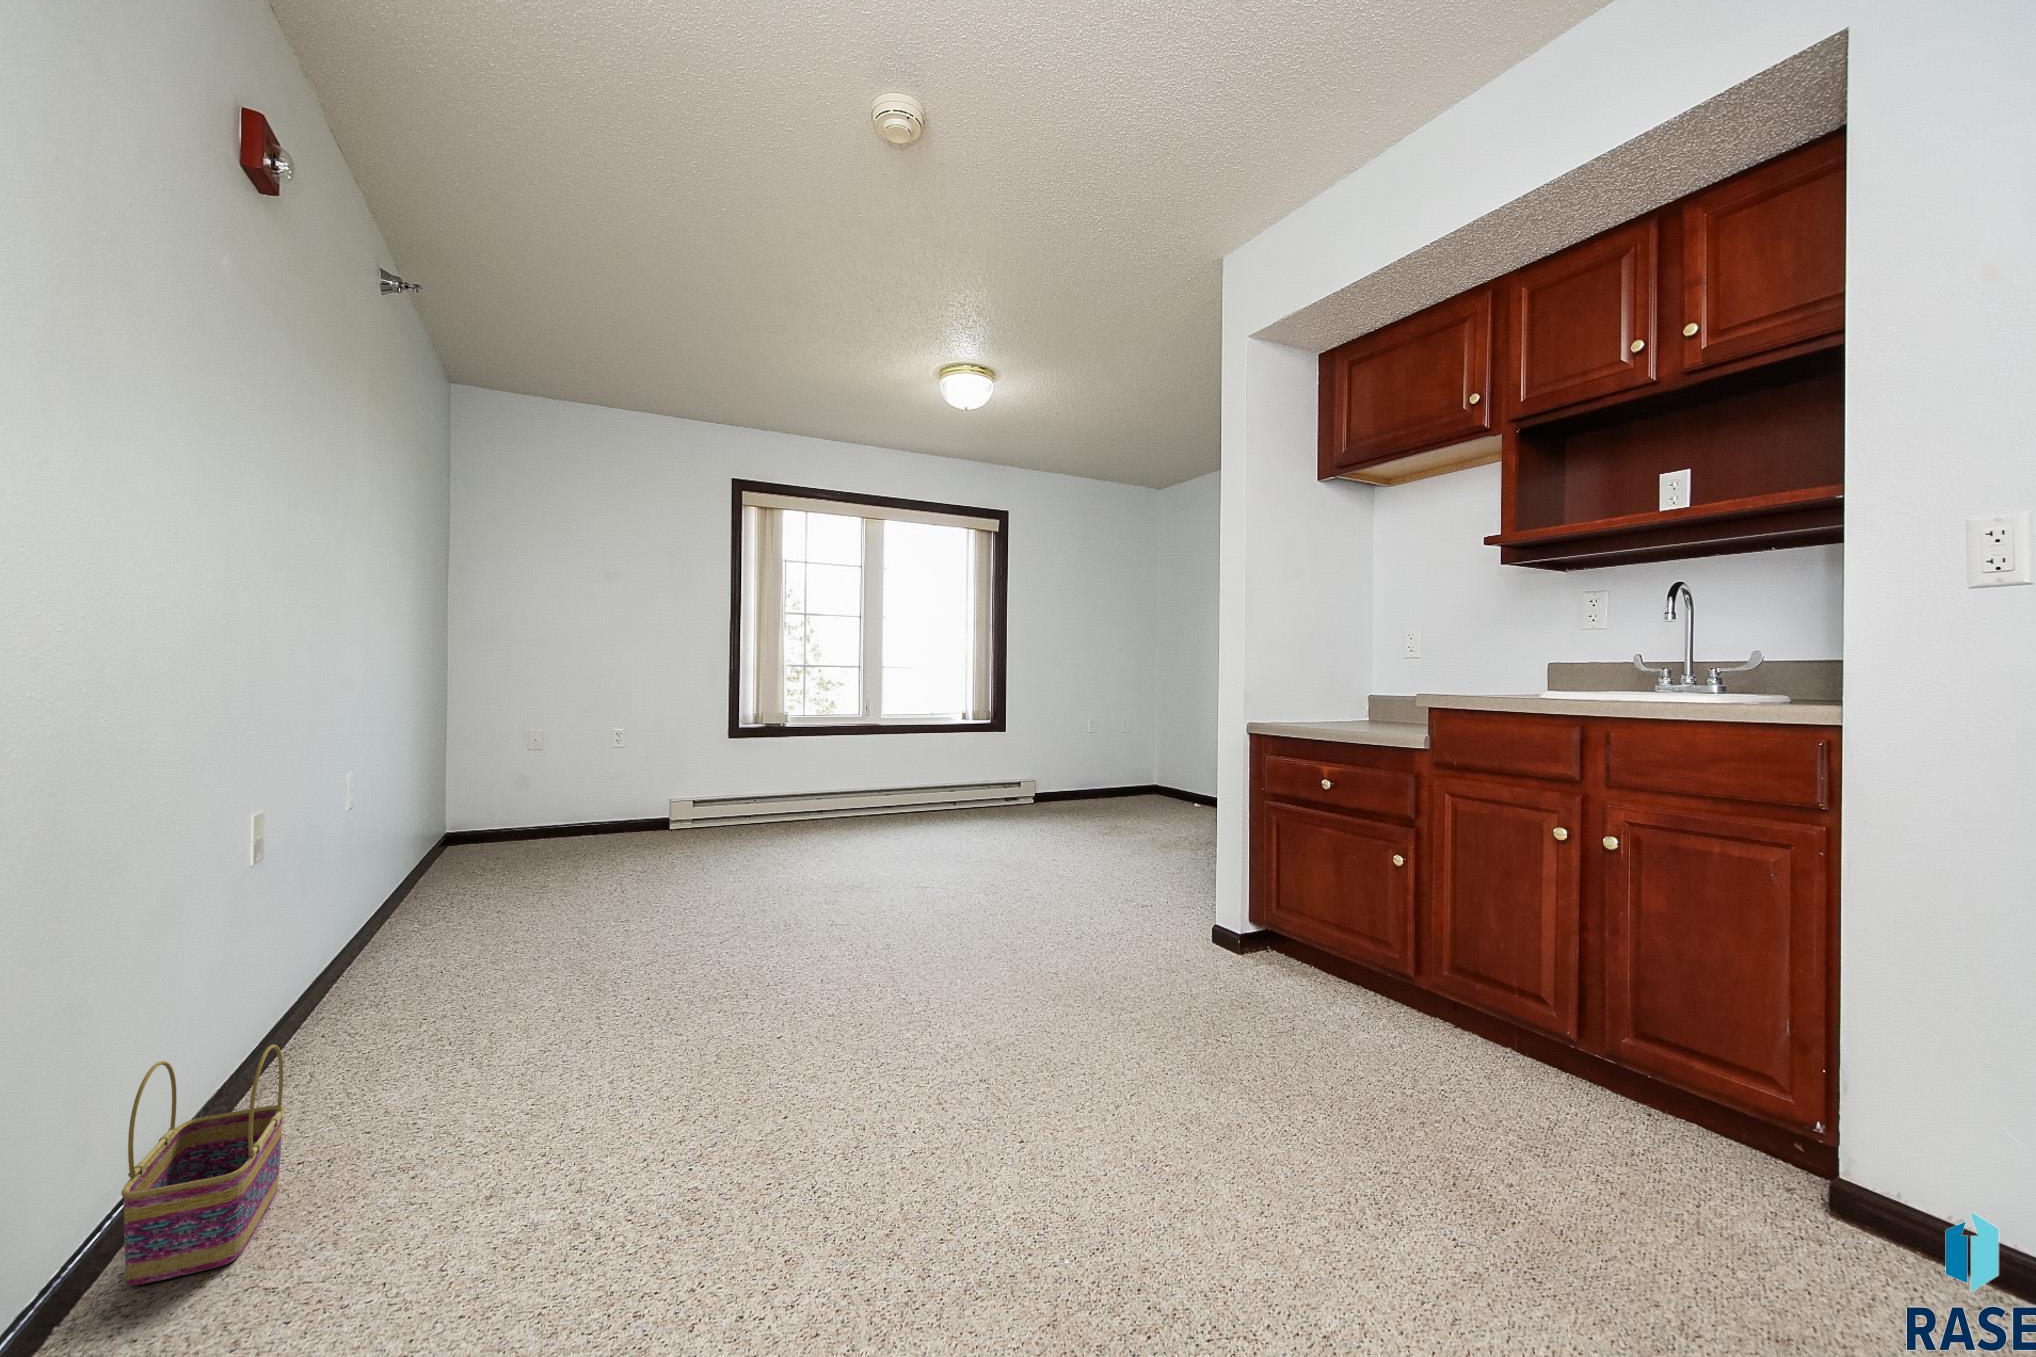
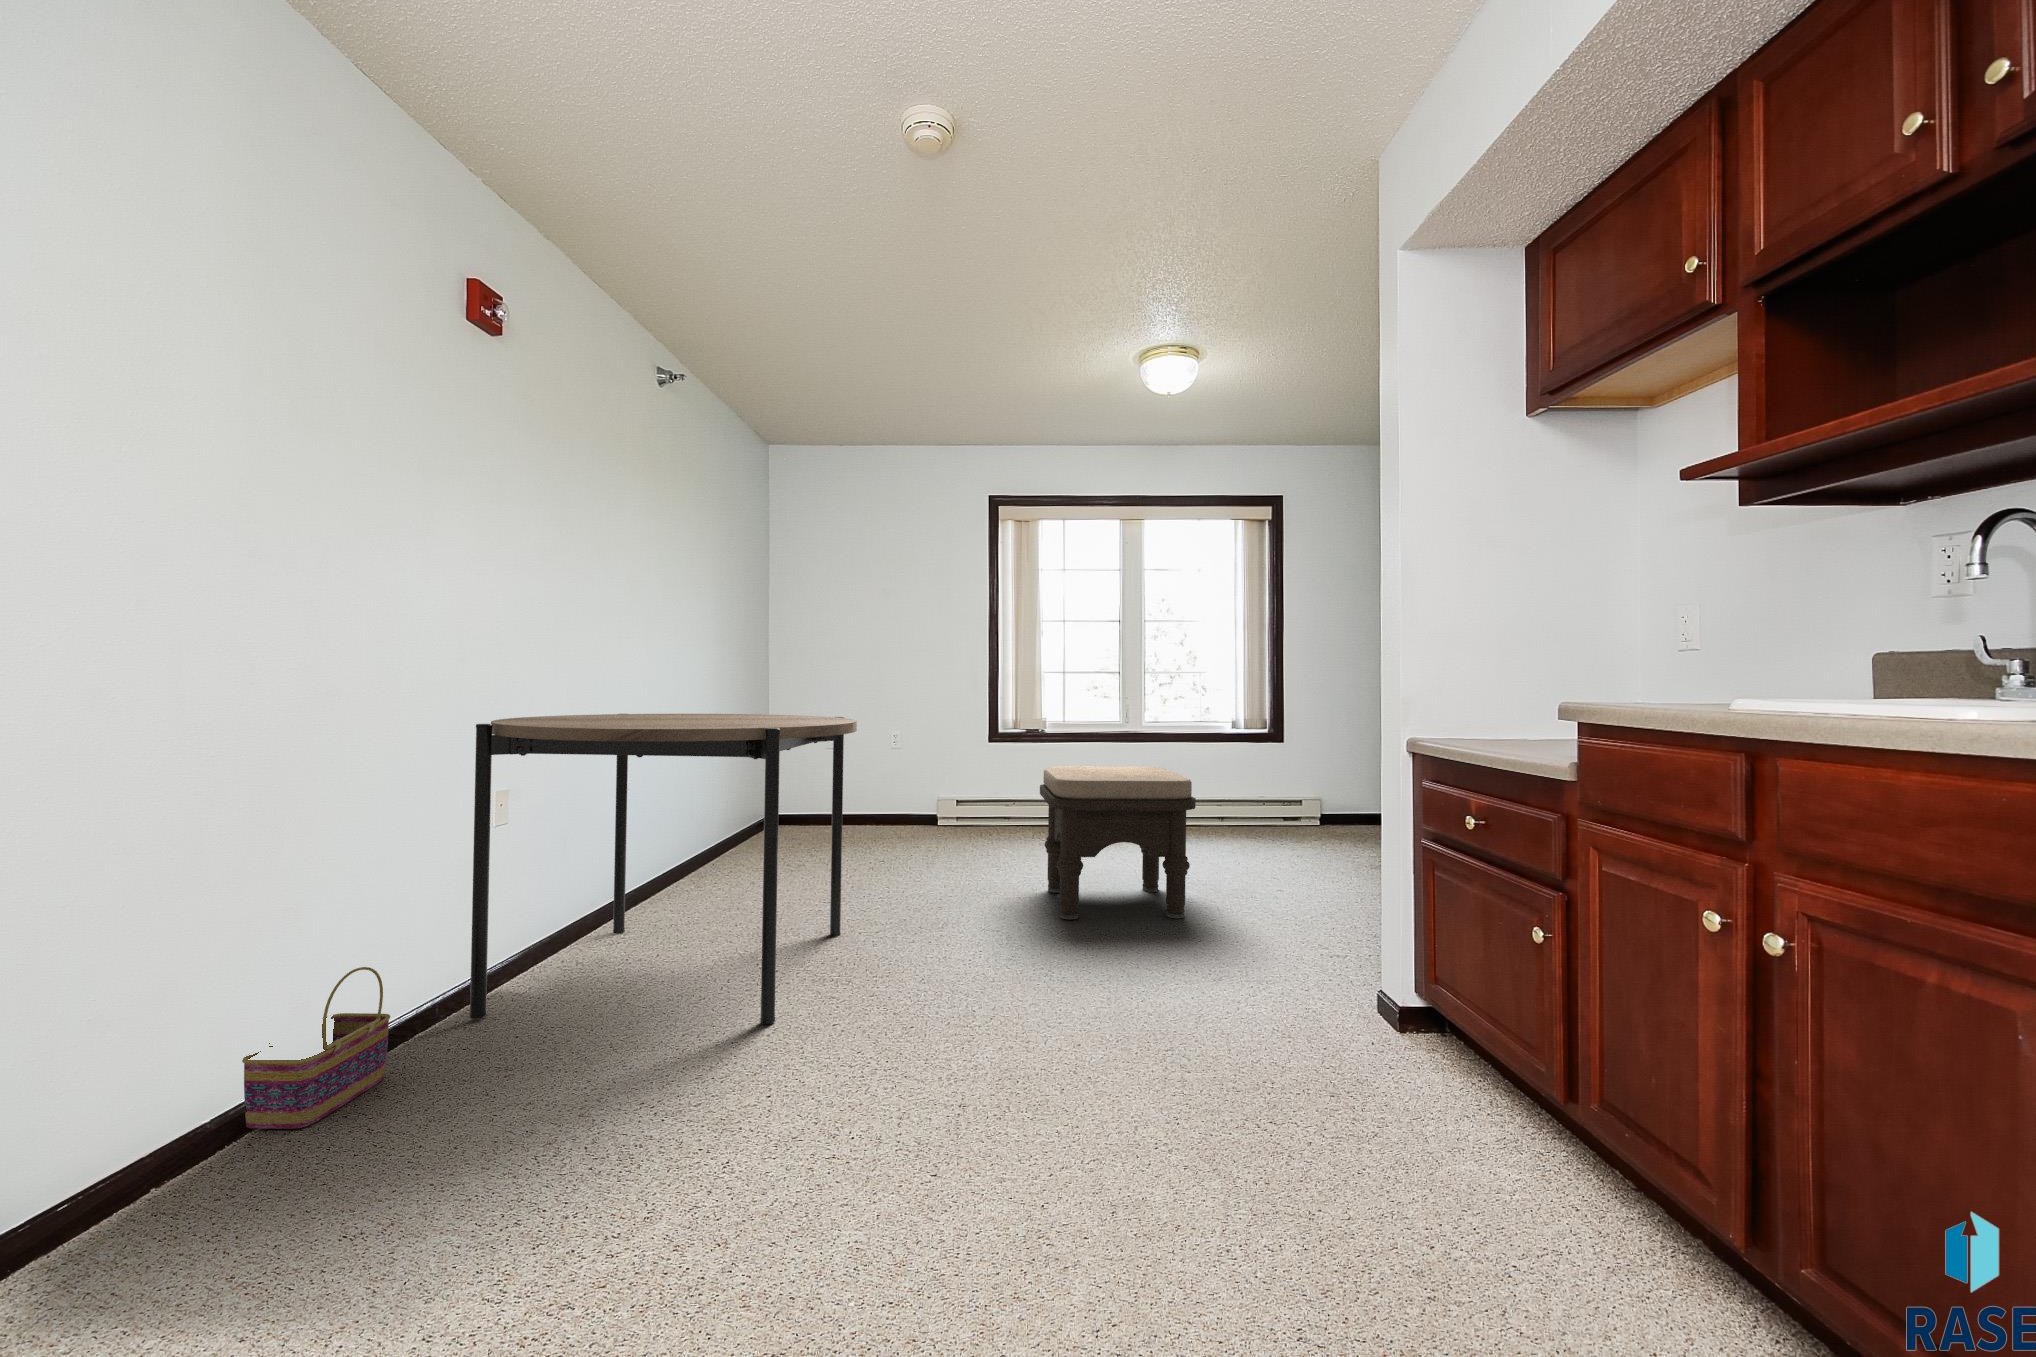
dining table: none [304,712,755,1104] -> present [469,714,857,1025]
ottoman: none [855,757,1017,905] -> present [1040,766,1196,919]

